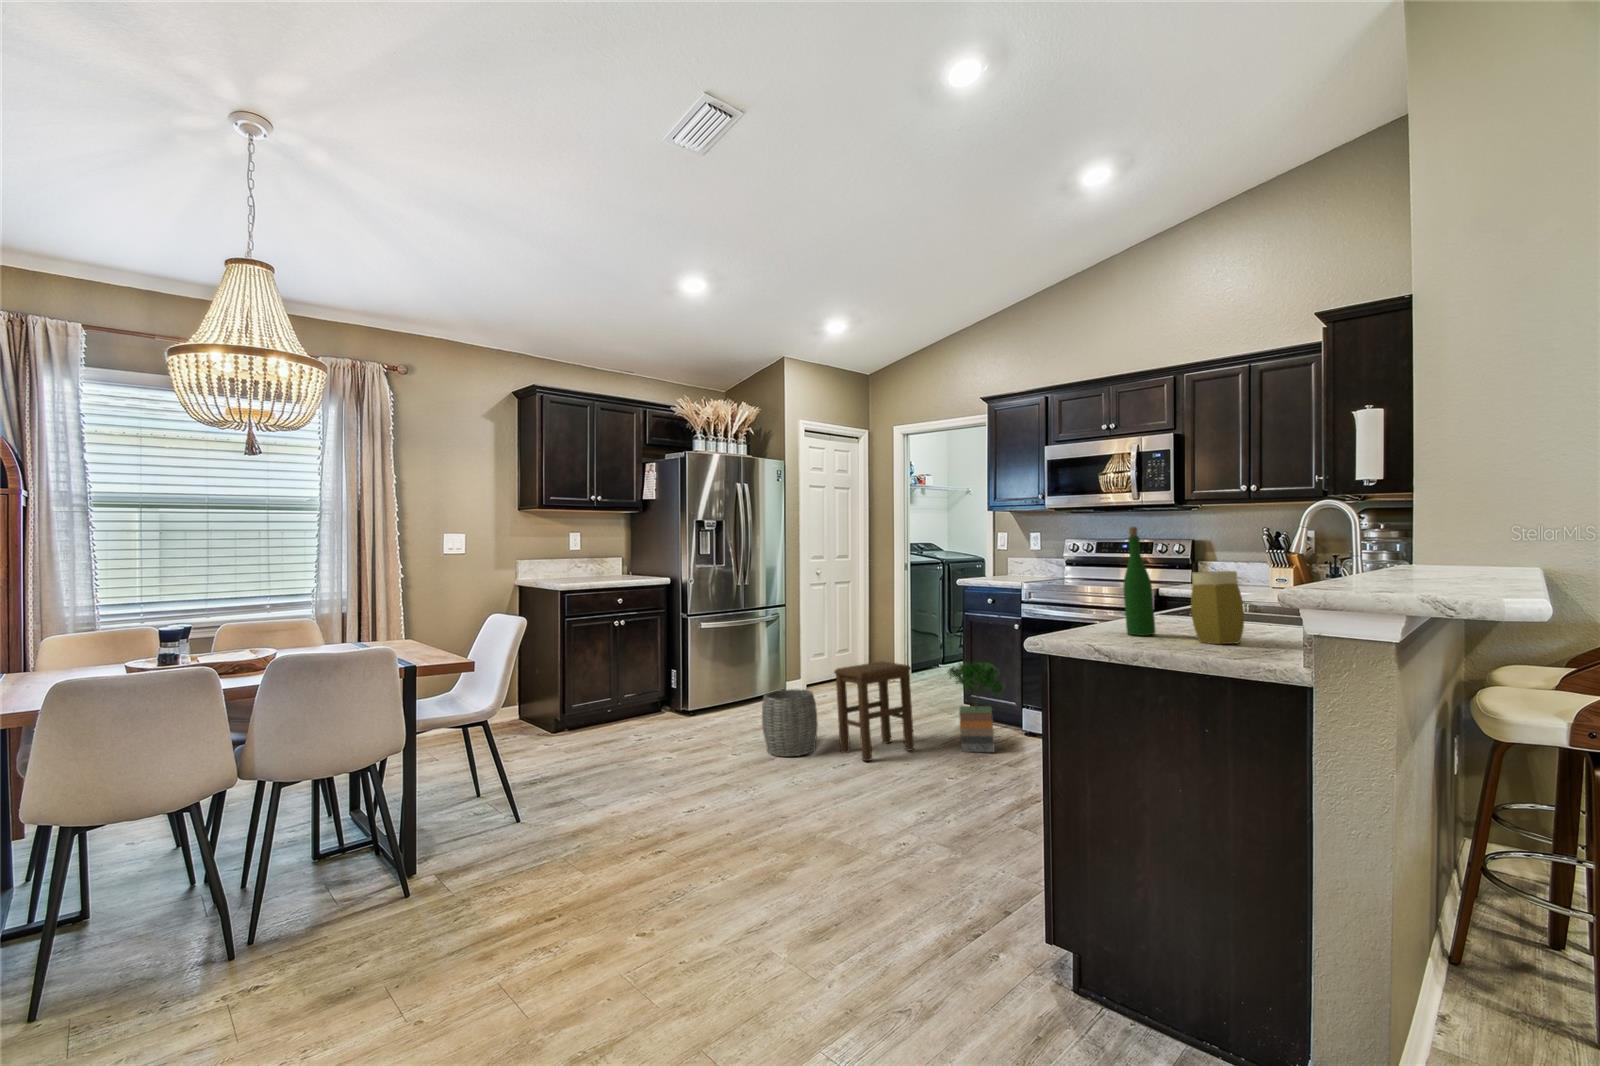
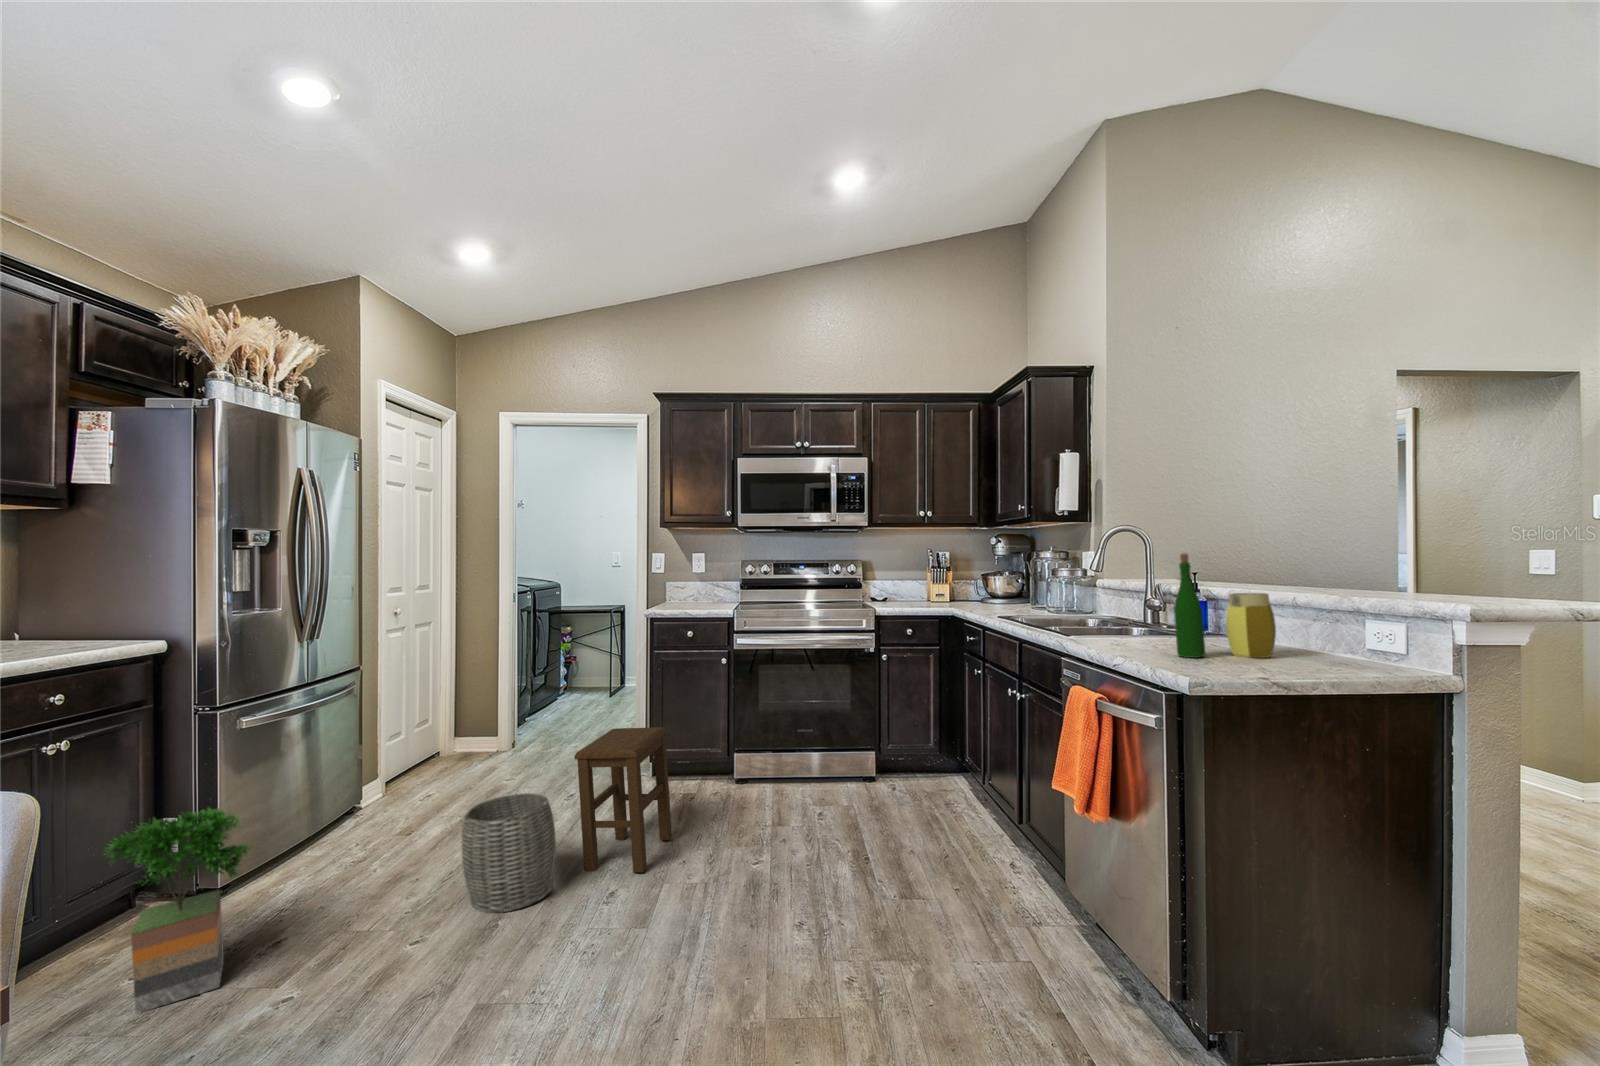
potted tree: present [947,662,1005,752] -> present [104,807,250,1014]

